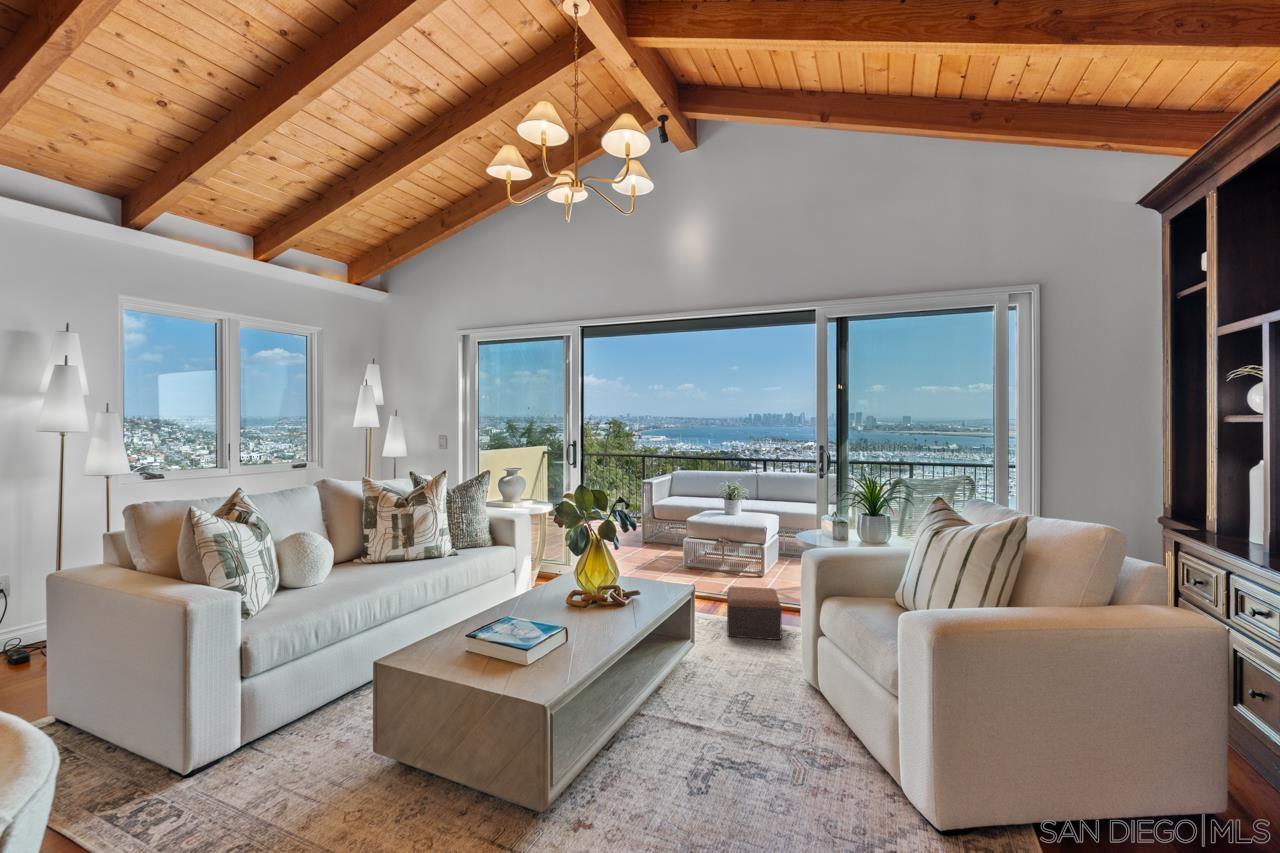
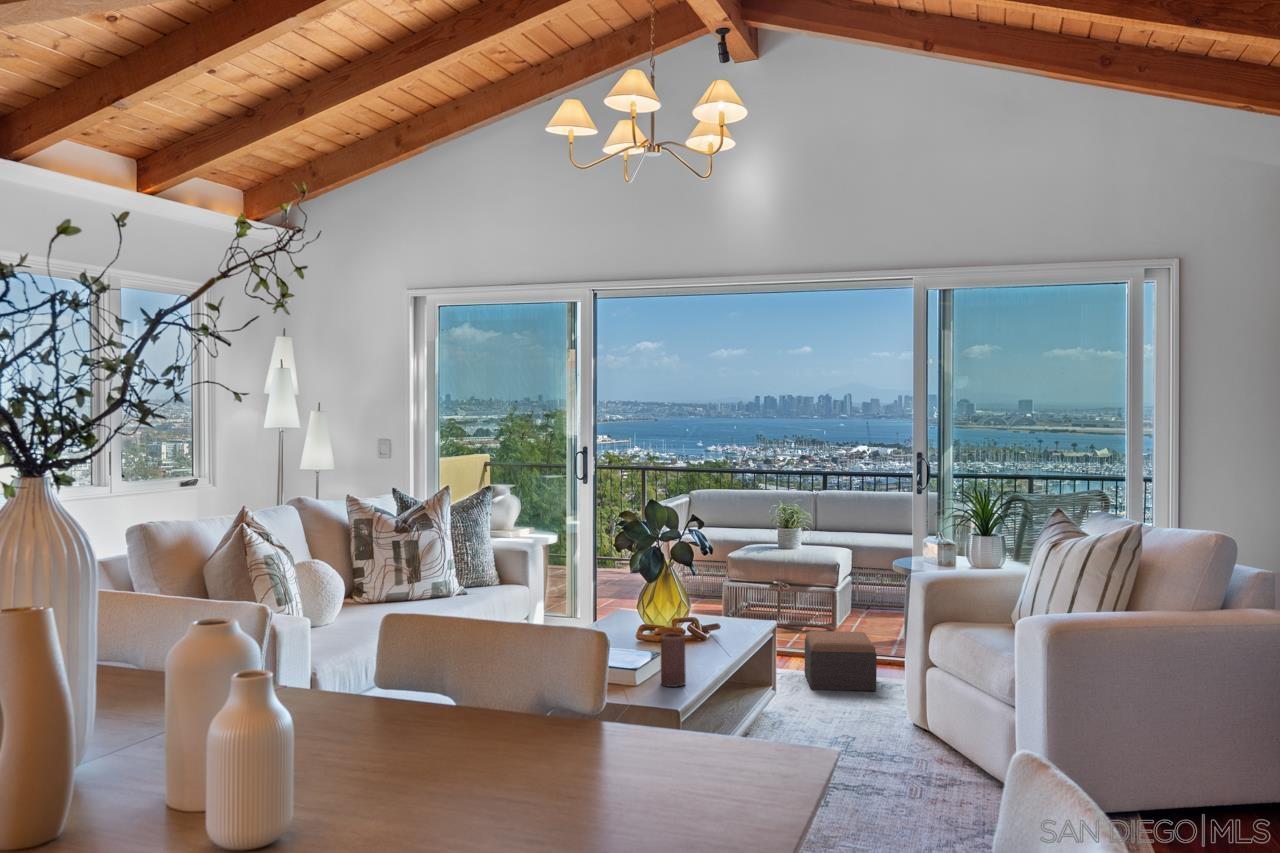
candle: none [528,621,555,680] -> present [661,633,686,687]

